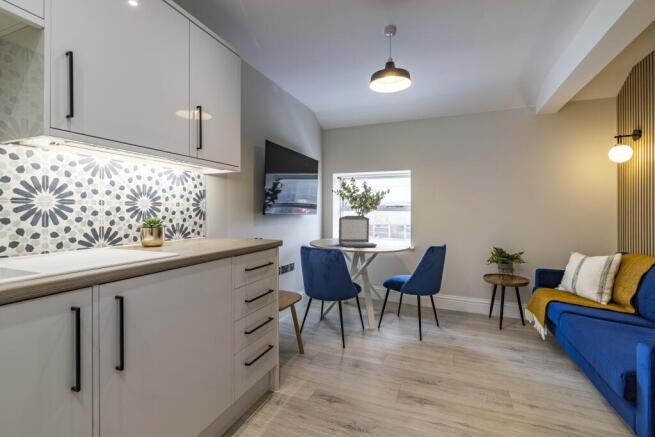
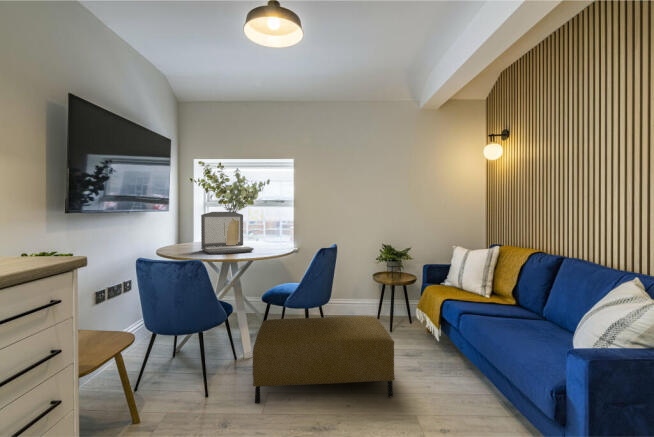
ottoman: none [376,299,490,370] -> present [253,316,395,403]

